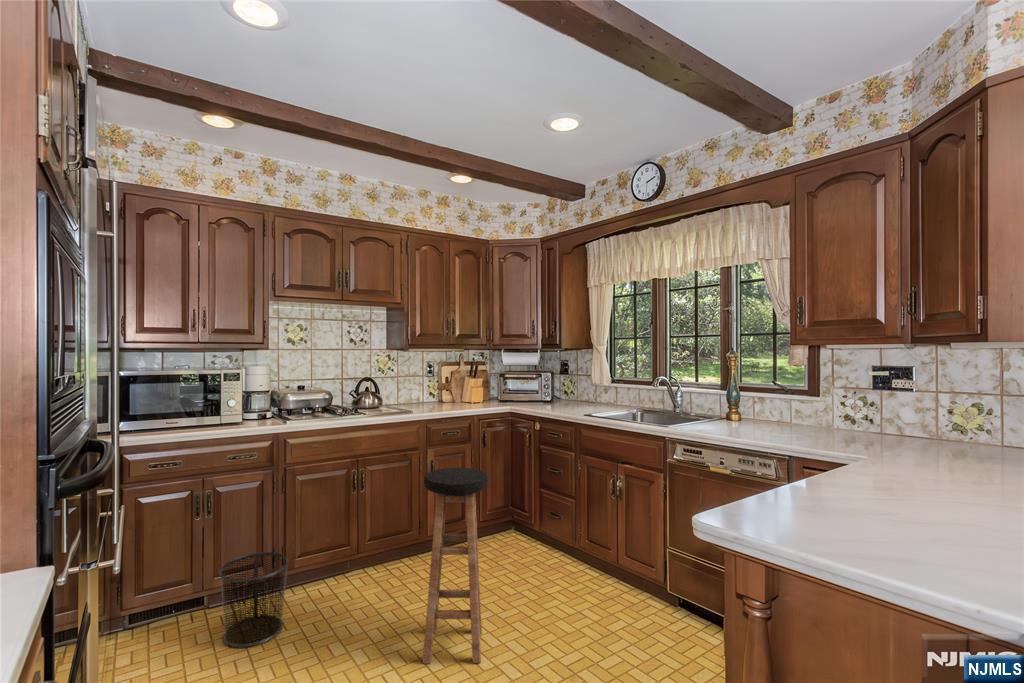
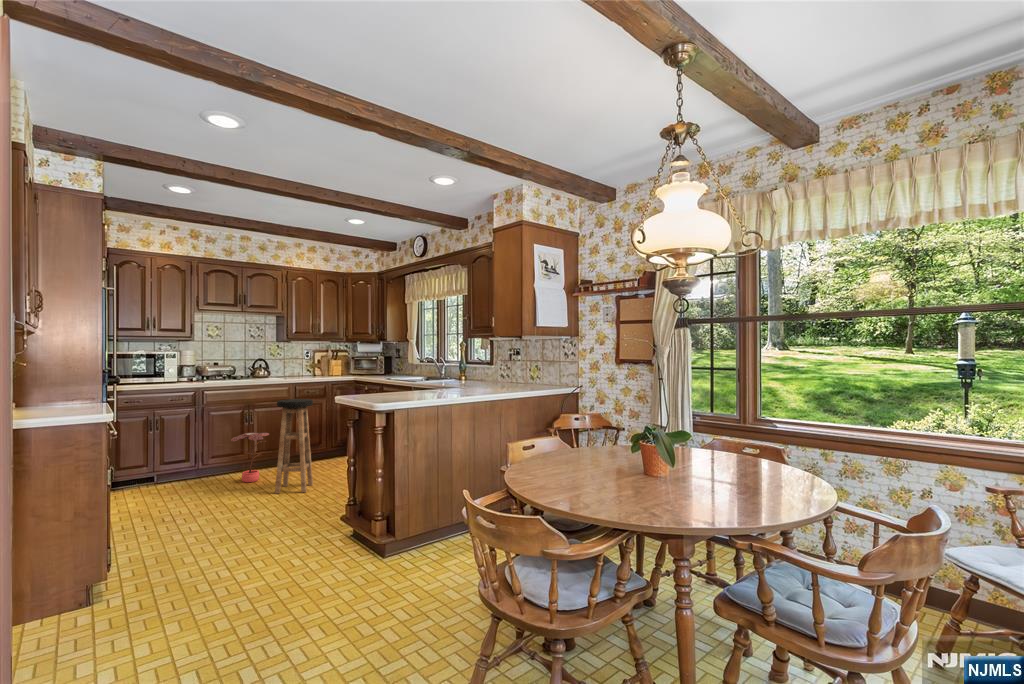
potted plant: none [334,517,395,614] -> present [231,433,269,482]
waste bin: present [219,552,289,647] -> none [164,450,205,493]

